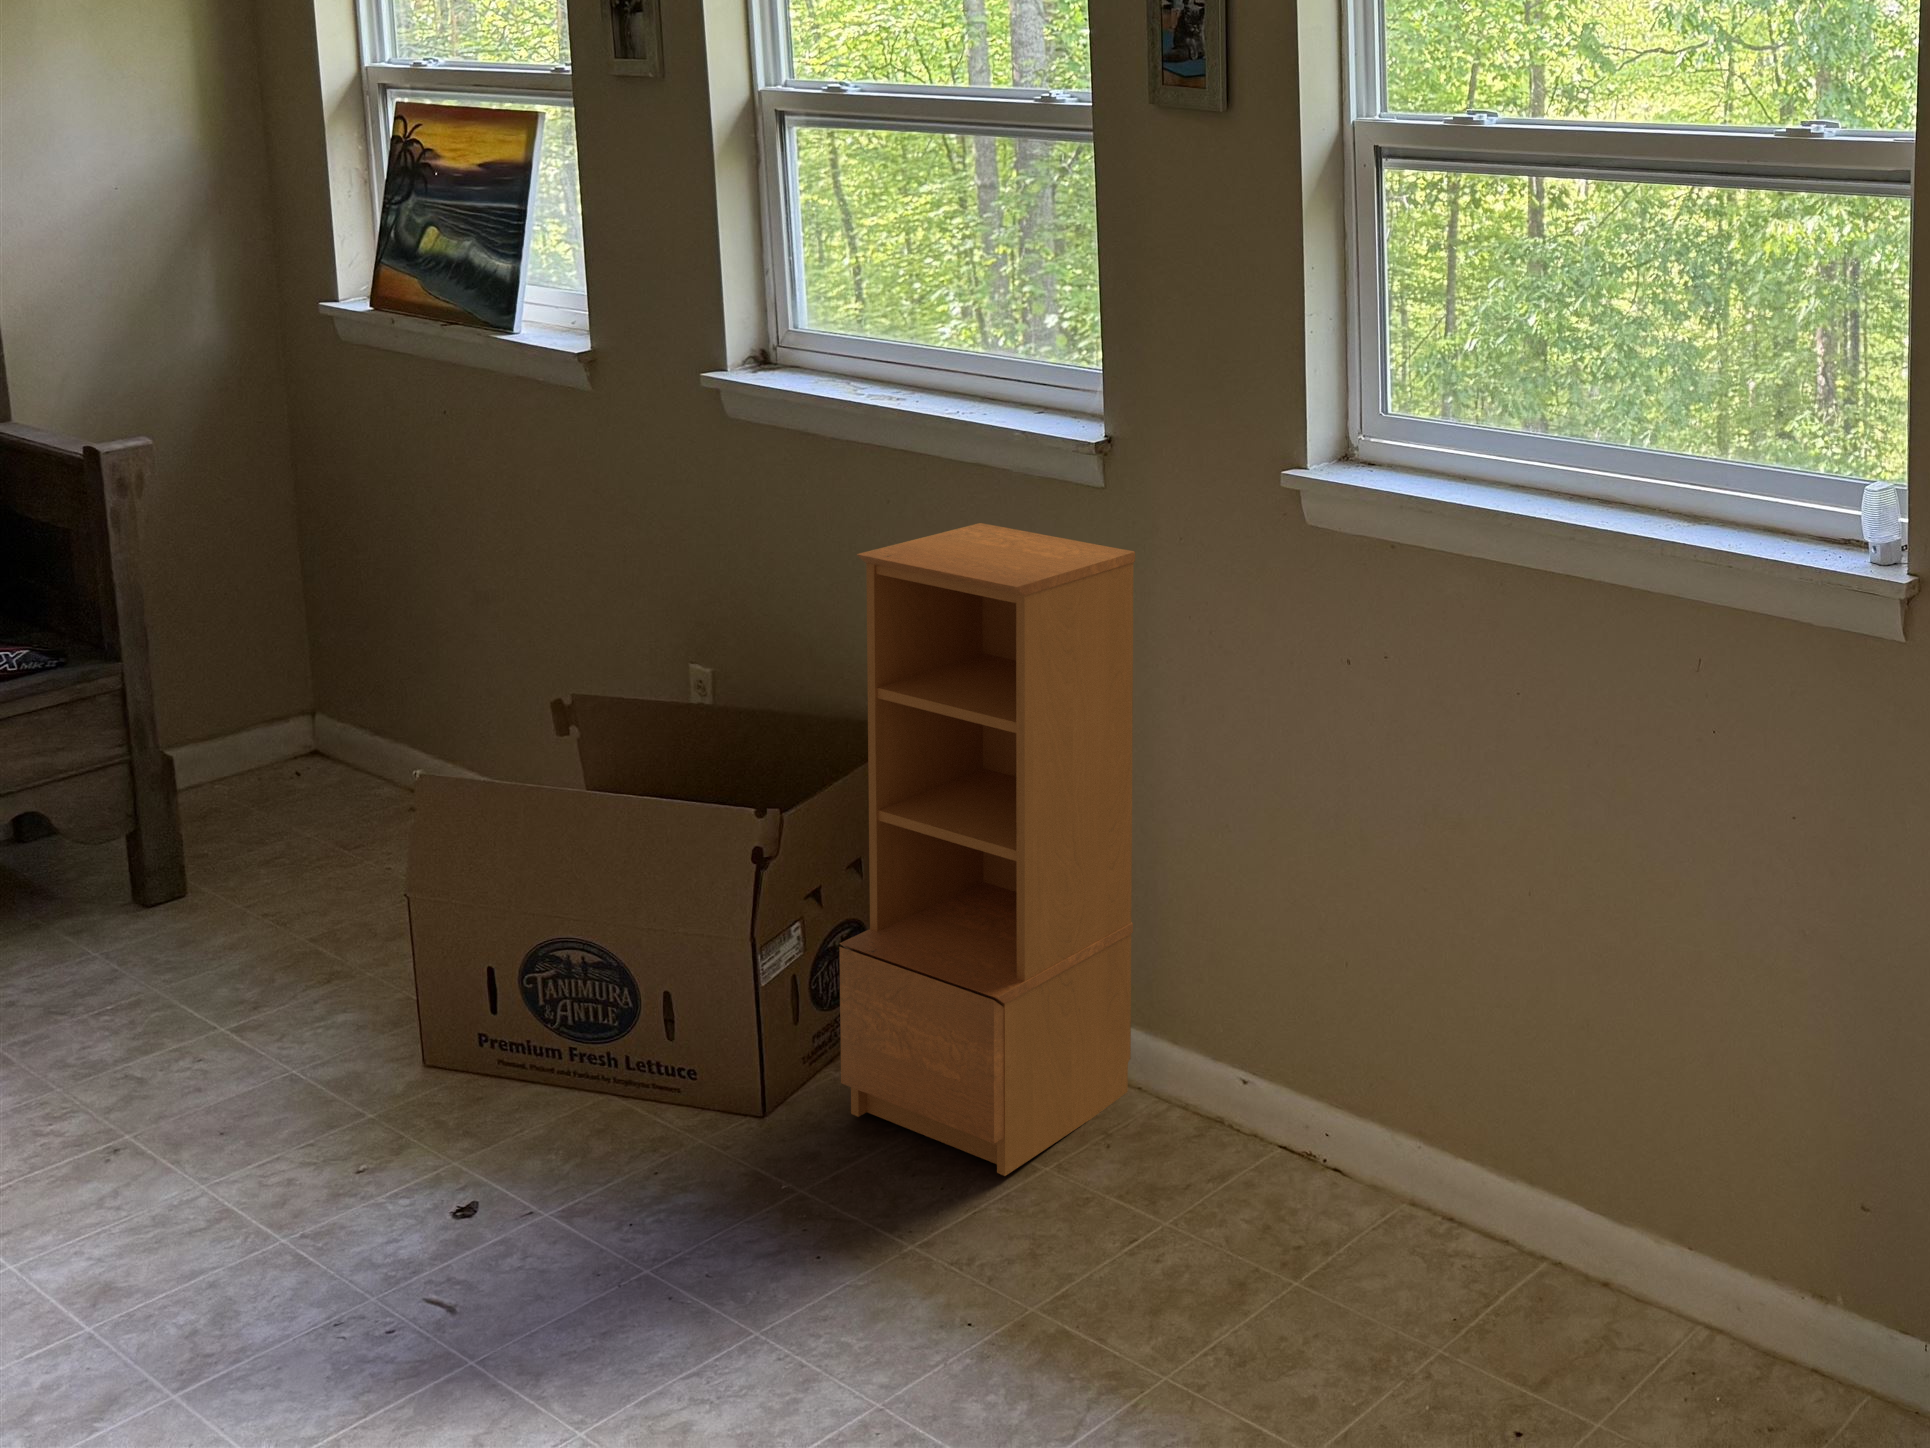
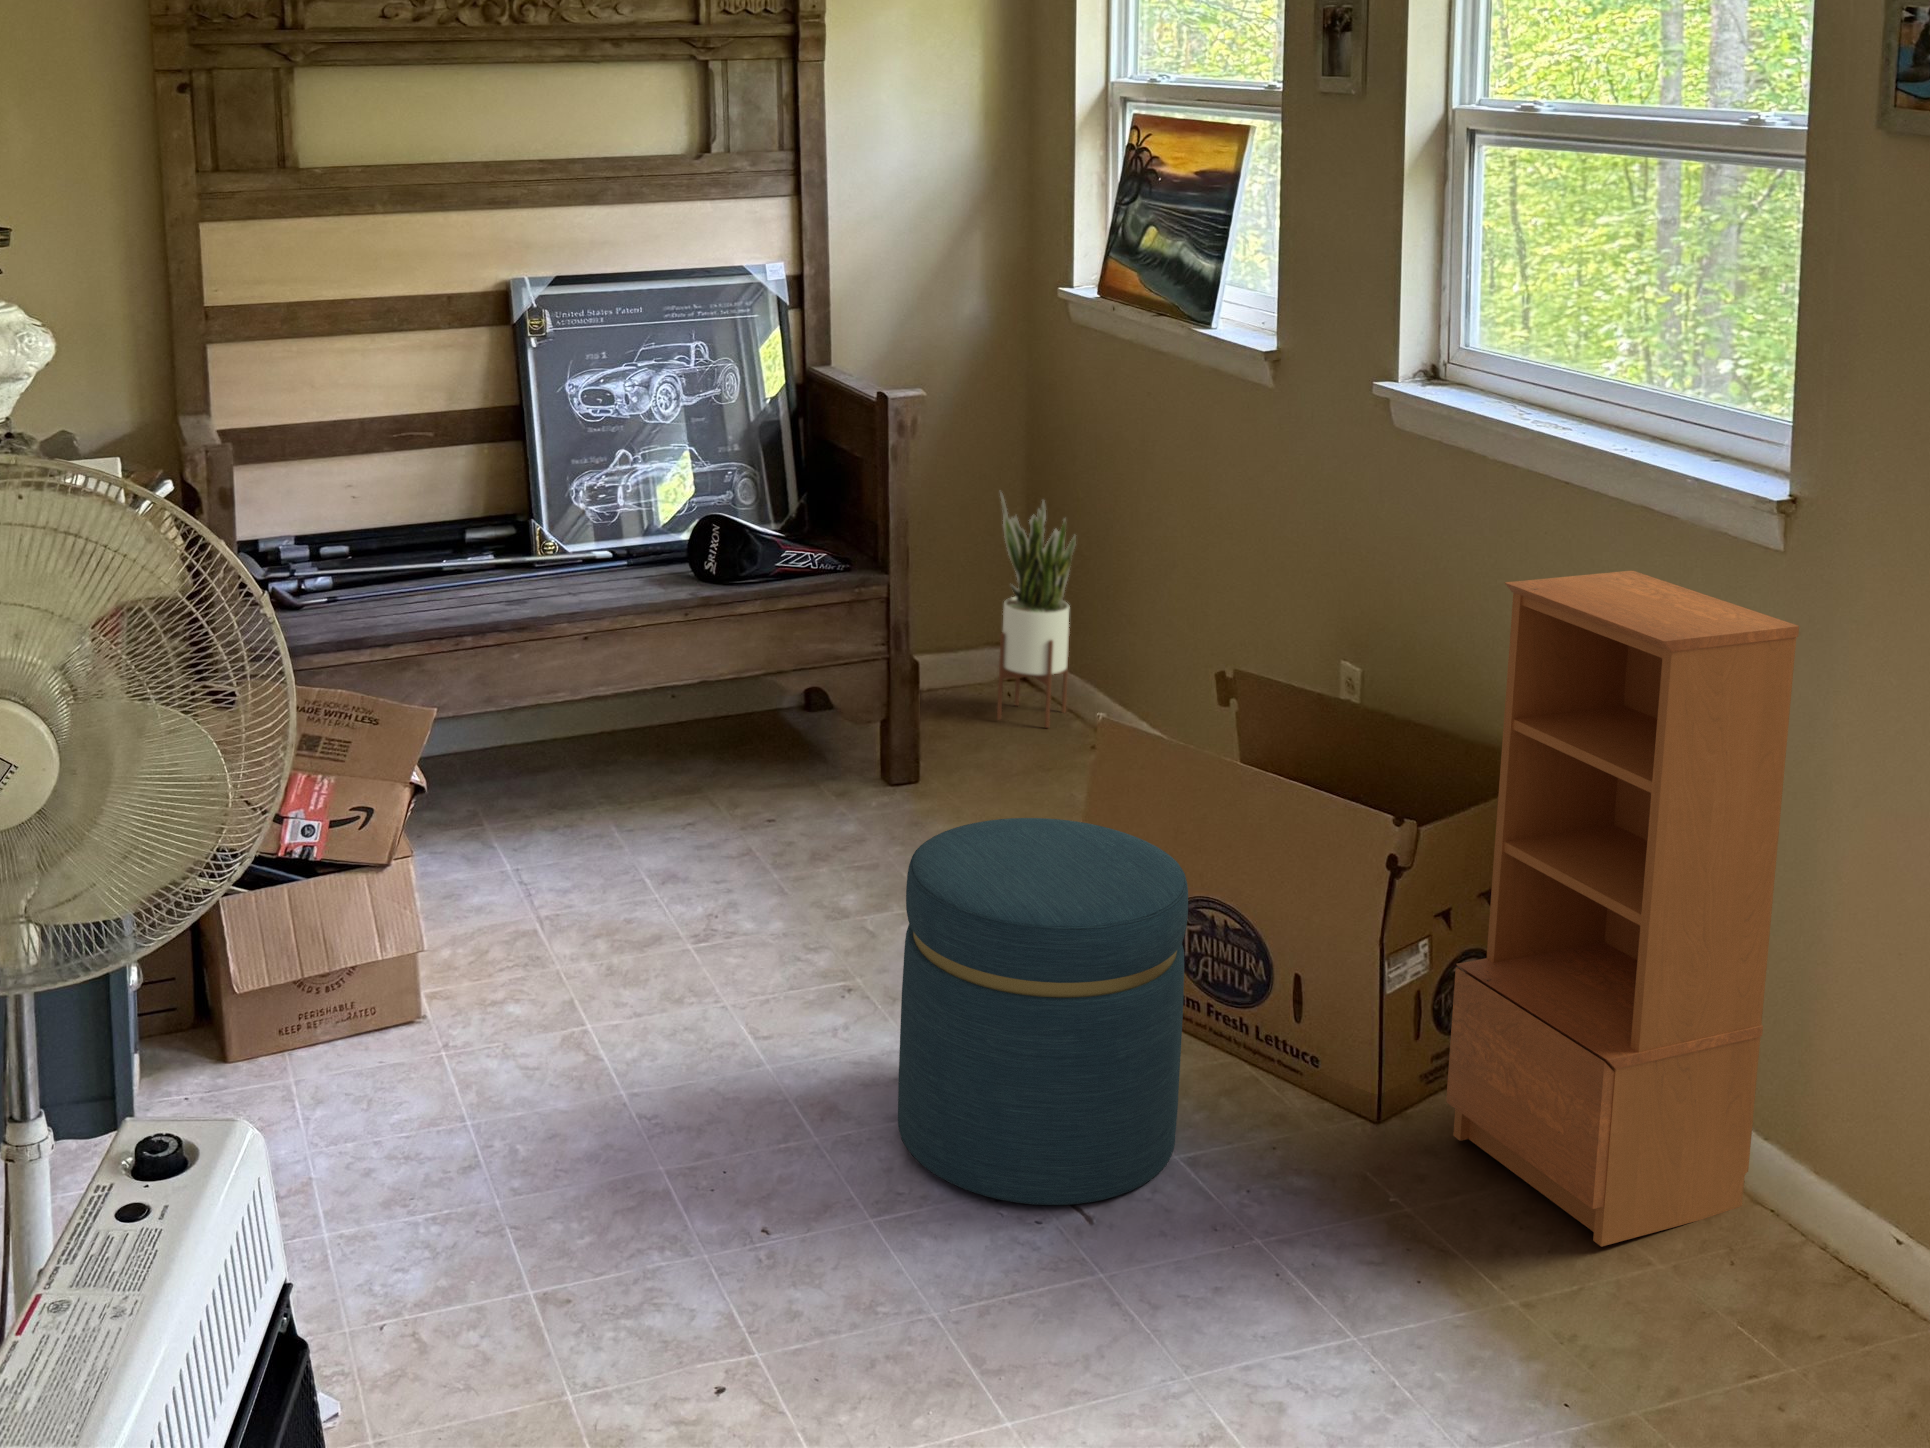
potted plant: none [258,536,371,798] -> present [997,493,1076,728]
ottoman: none [151,899,541,1370] -> present [898,818,1188,1205]

